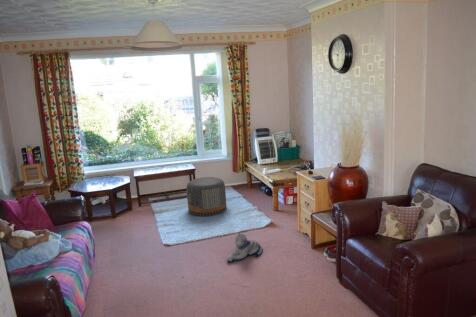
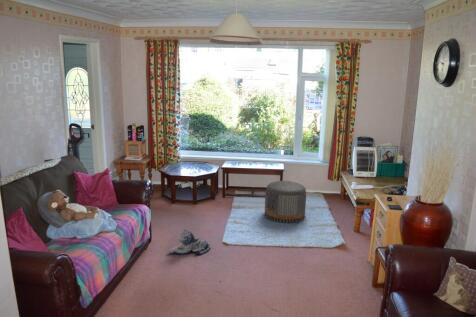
plush toy: present [227,234,263,261] -> present [169,230,210,254]

